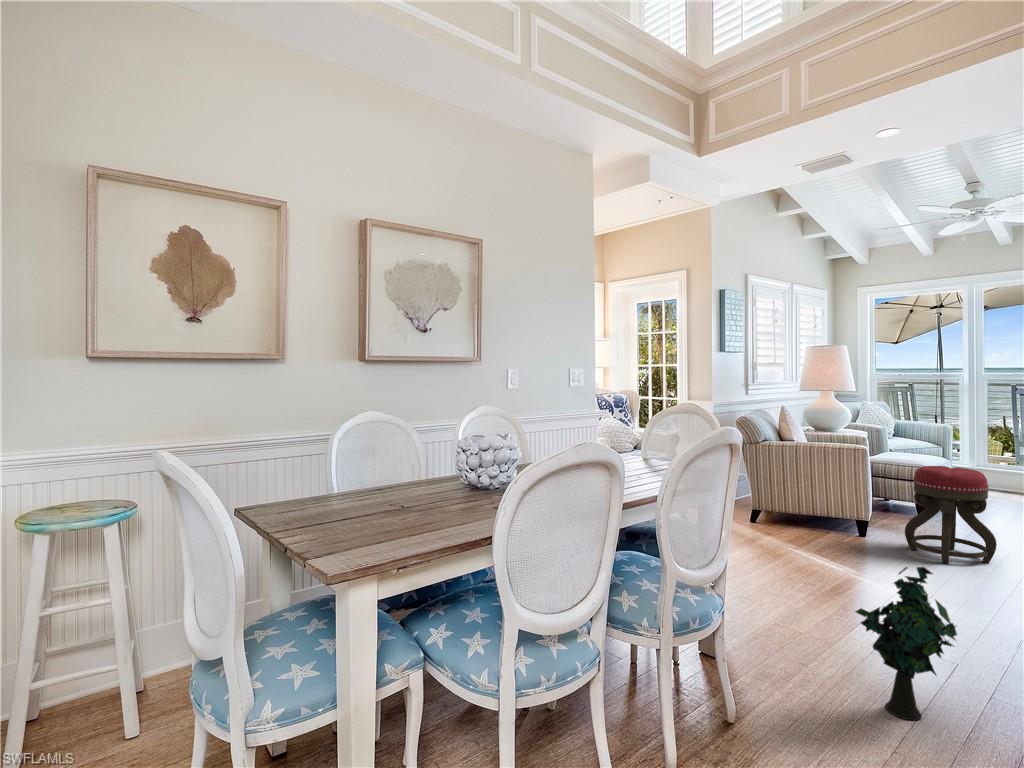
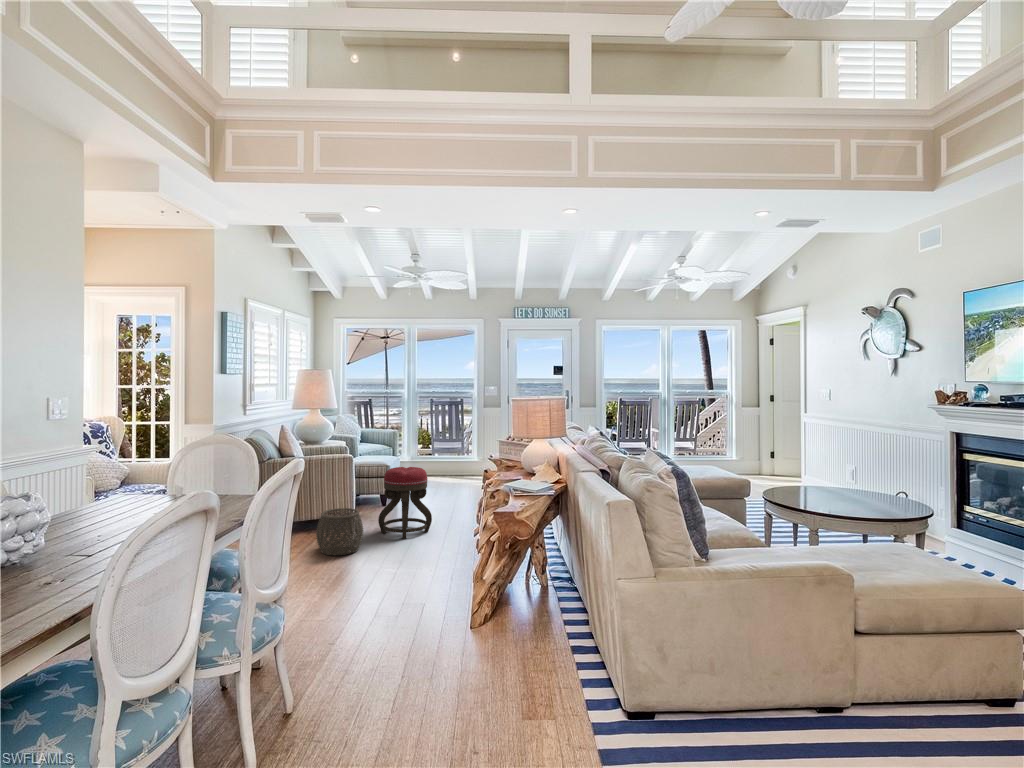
woven basket: none [813,505,878,564] -> present [316,508,363,556]
decorative plant: present [856,567,957,720] -> none [368,548,428,656]

